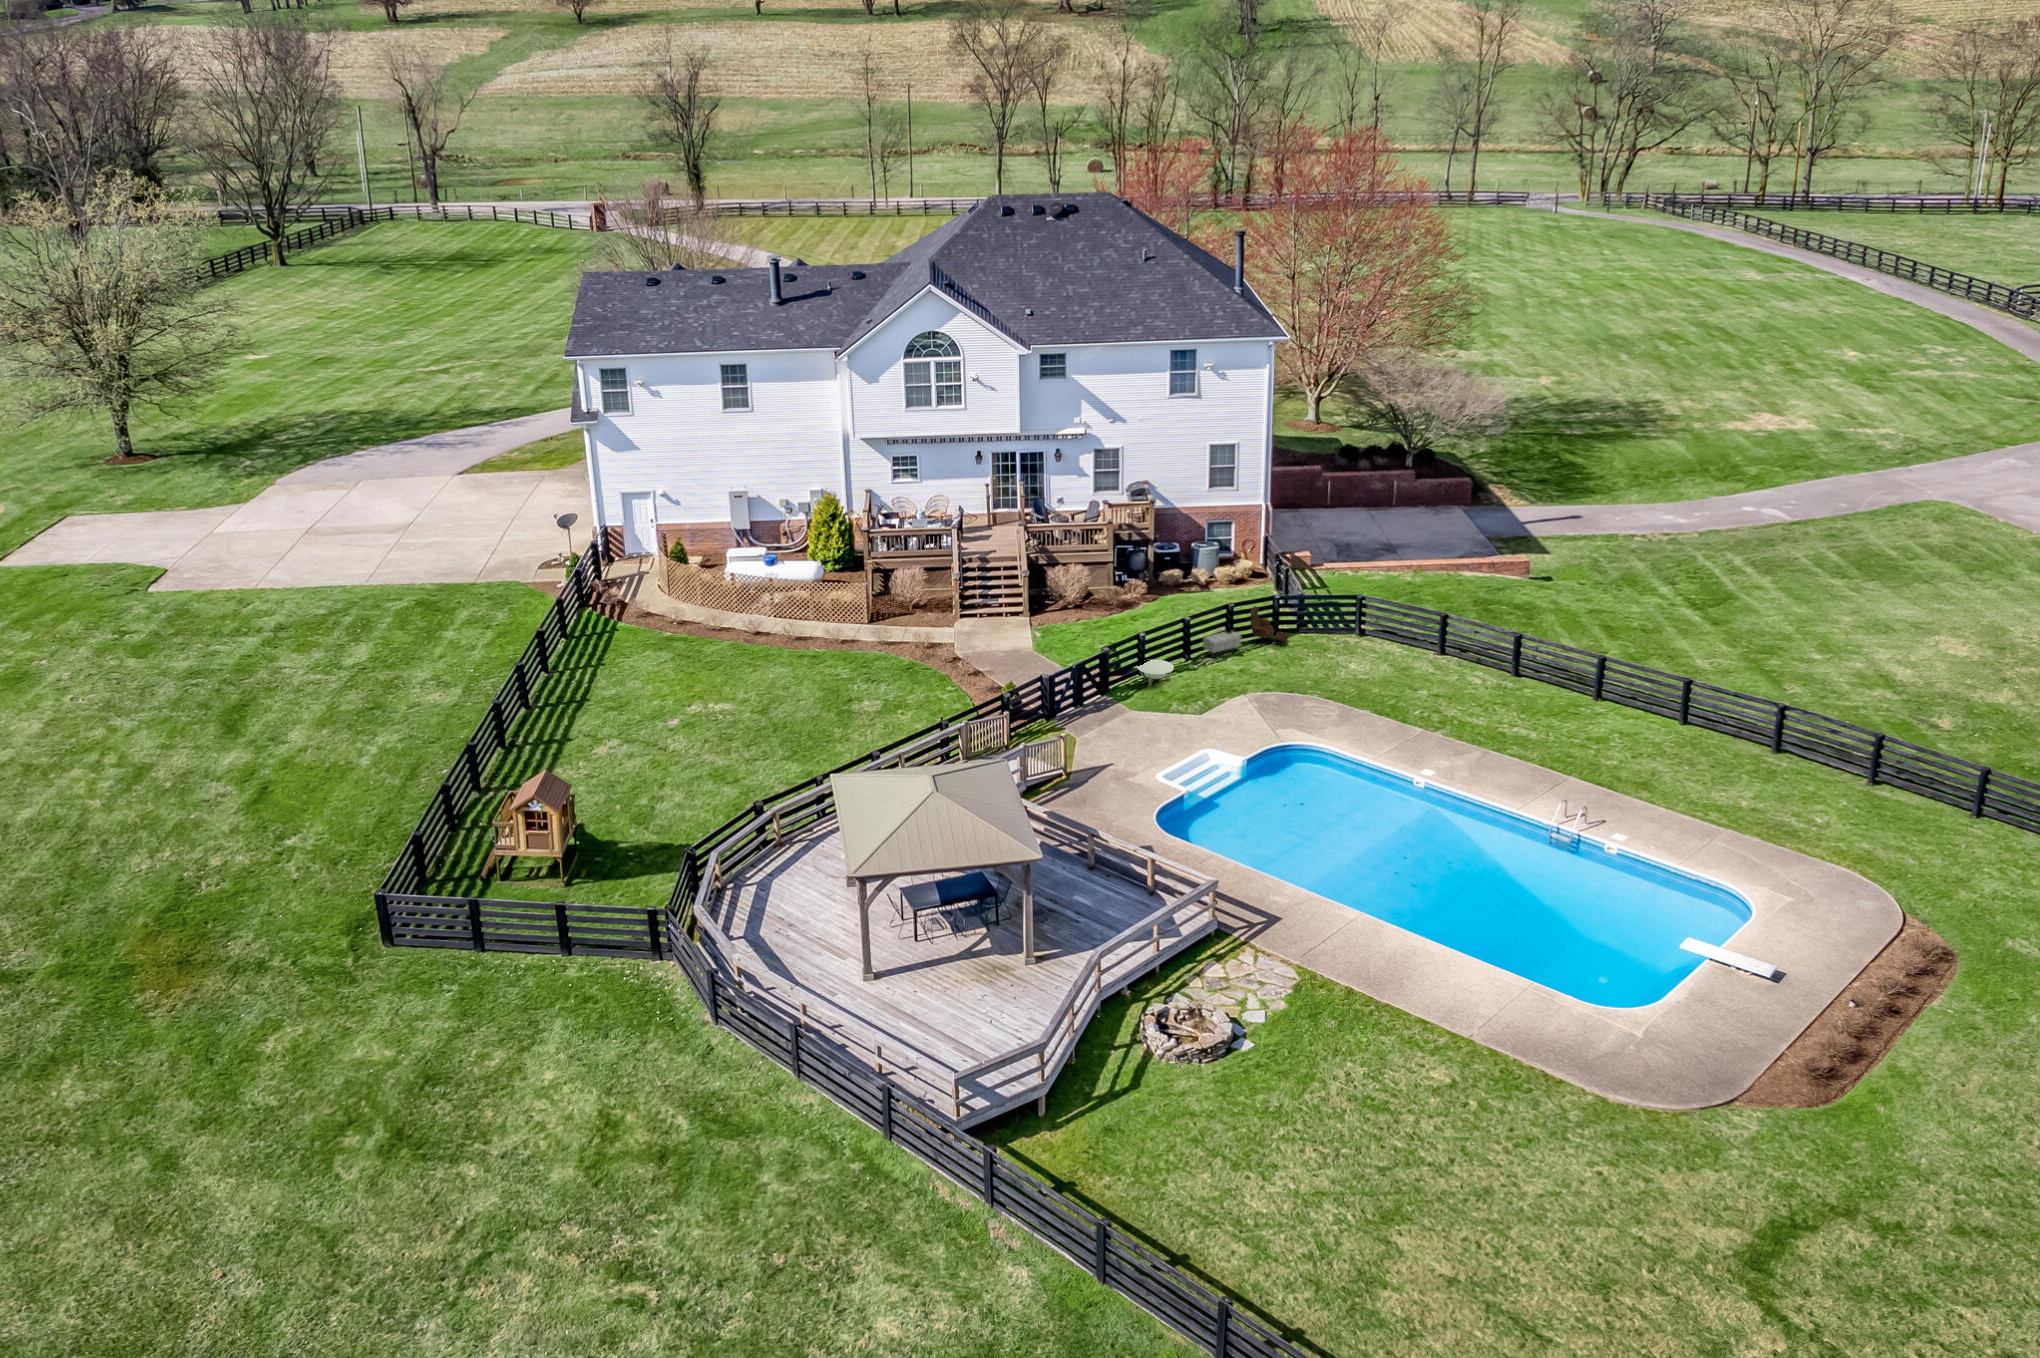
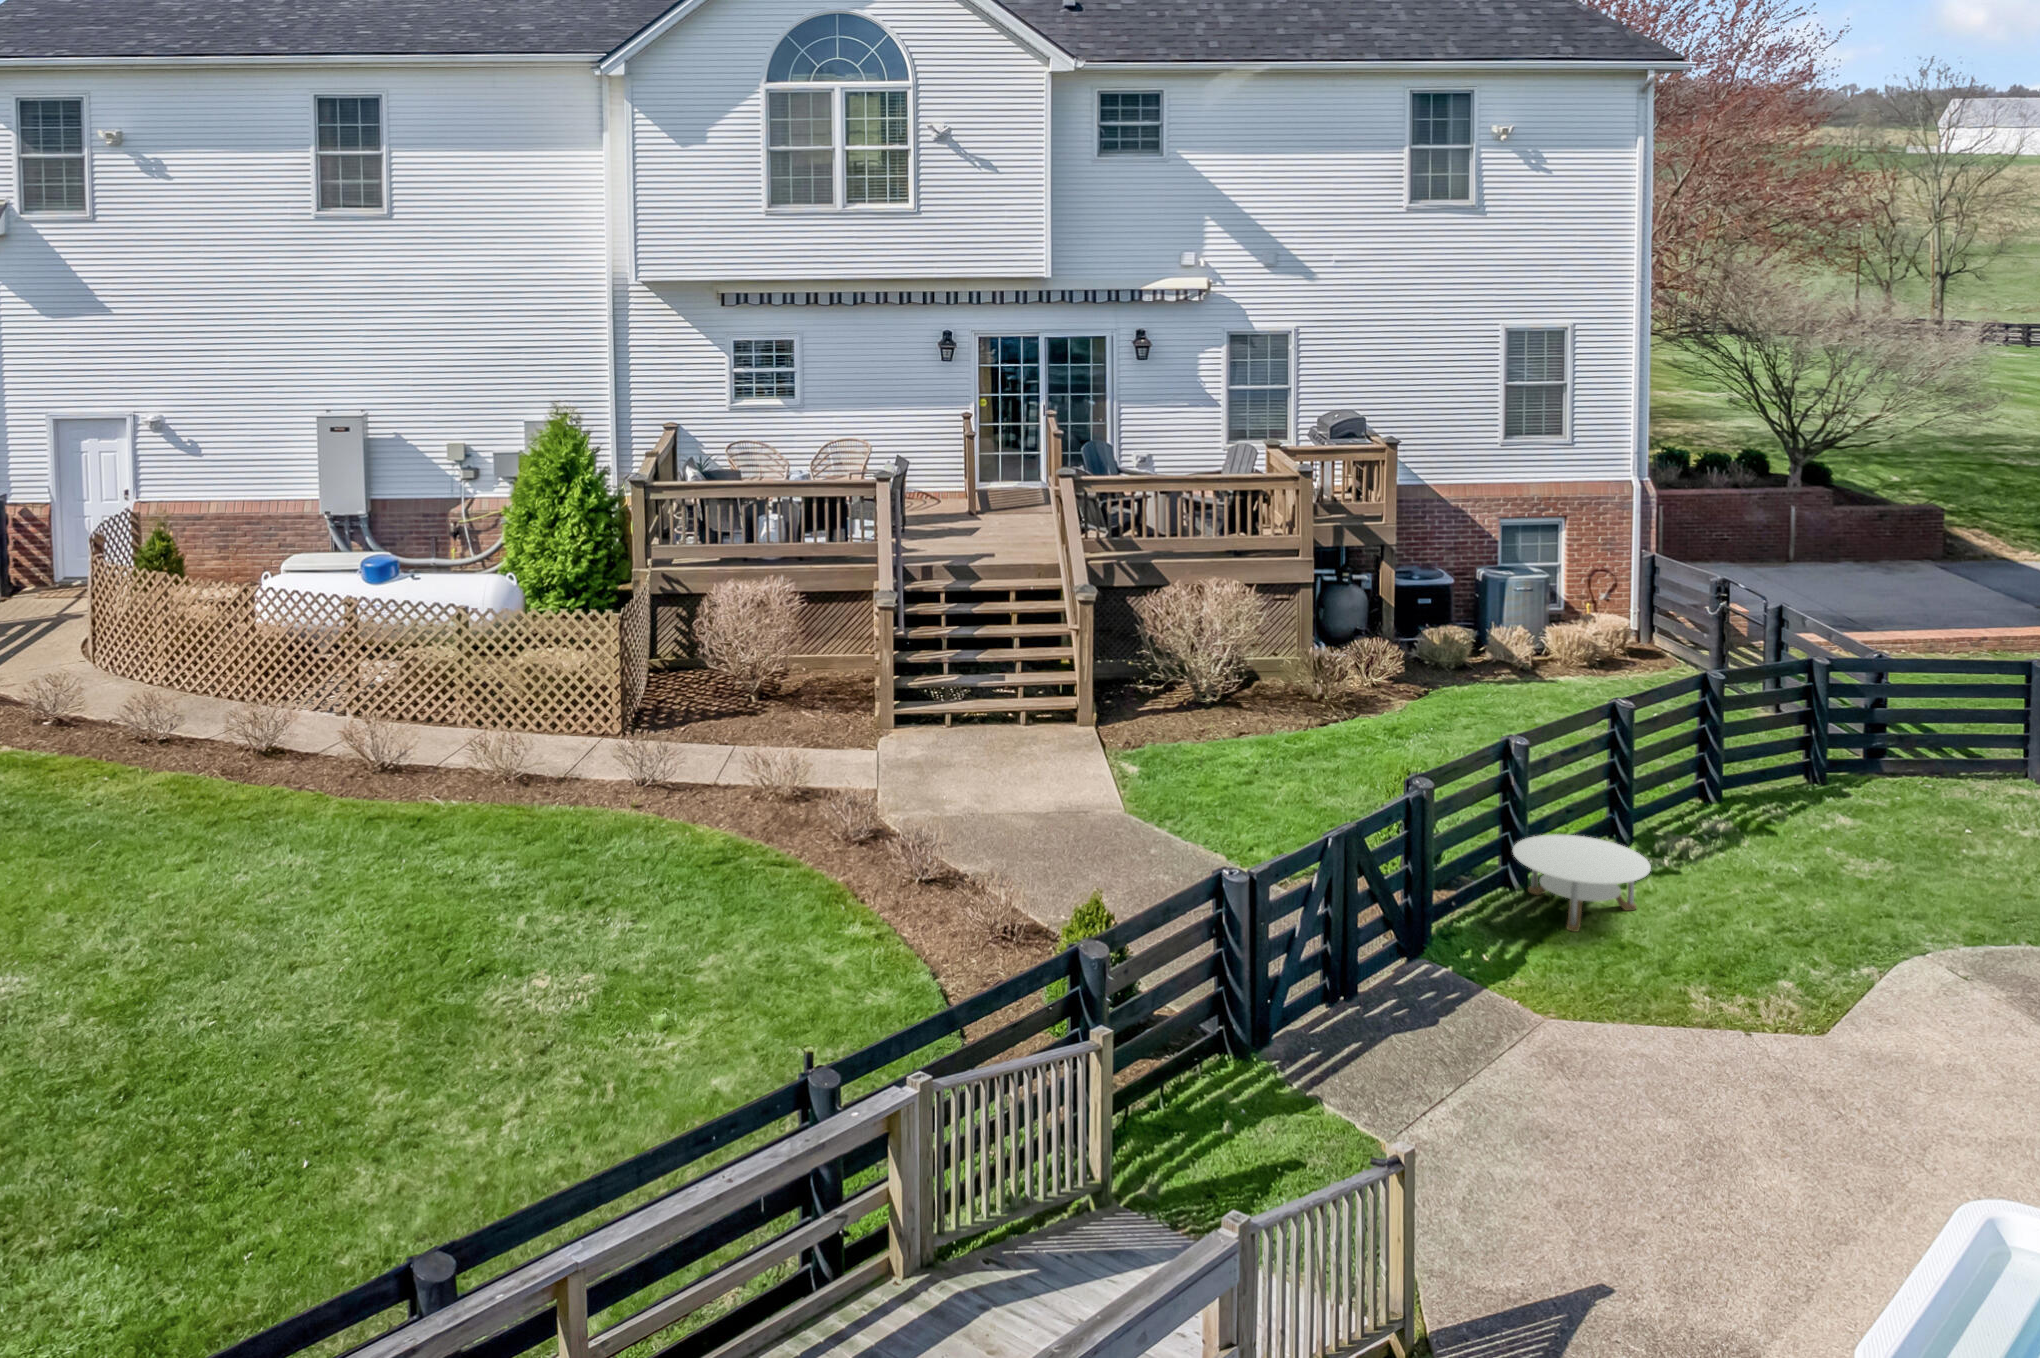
lounge chair: present [1251,606,1288,647] -> none [1792,682,1920,808]
bench: present [1202,632,1241,654] -> none [1671,752,1791,837]

